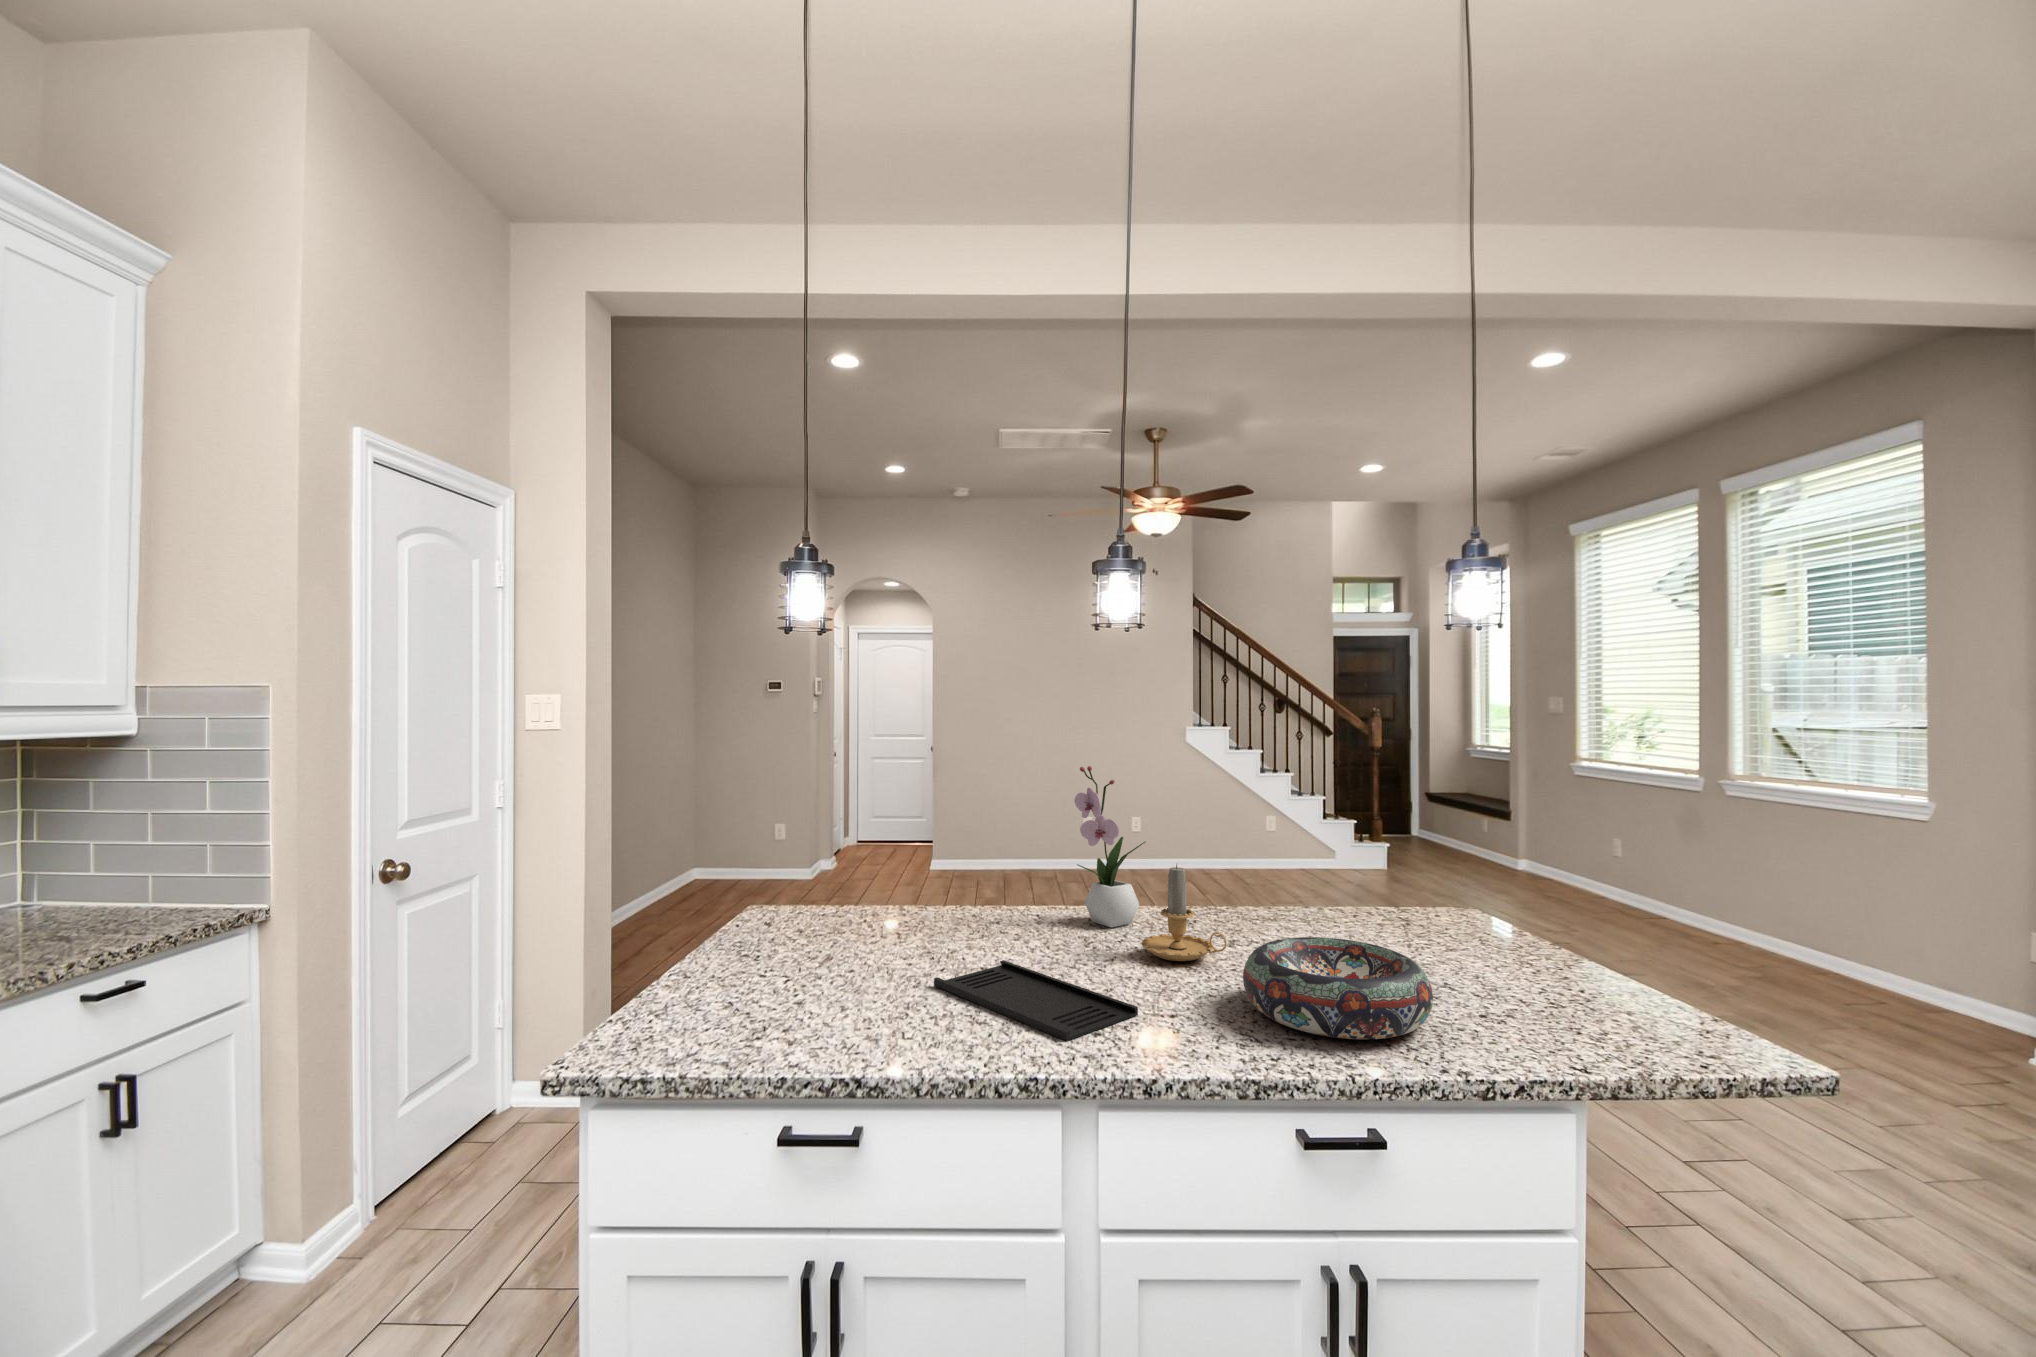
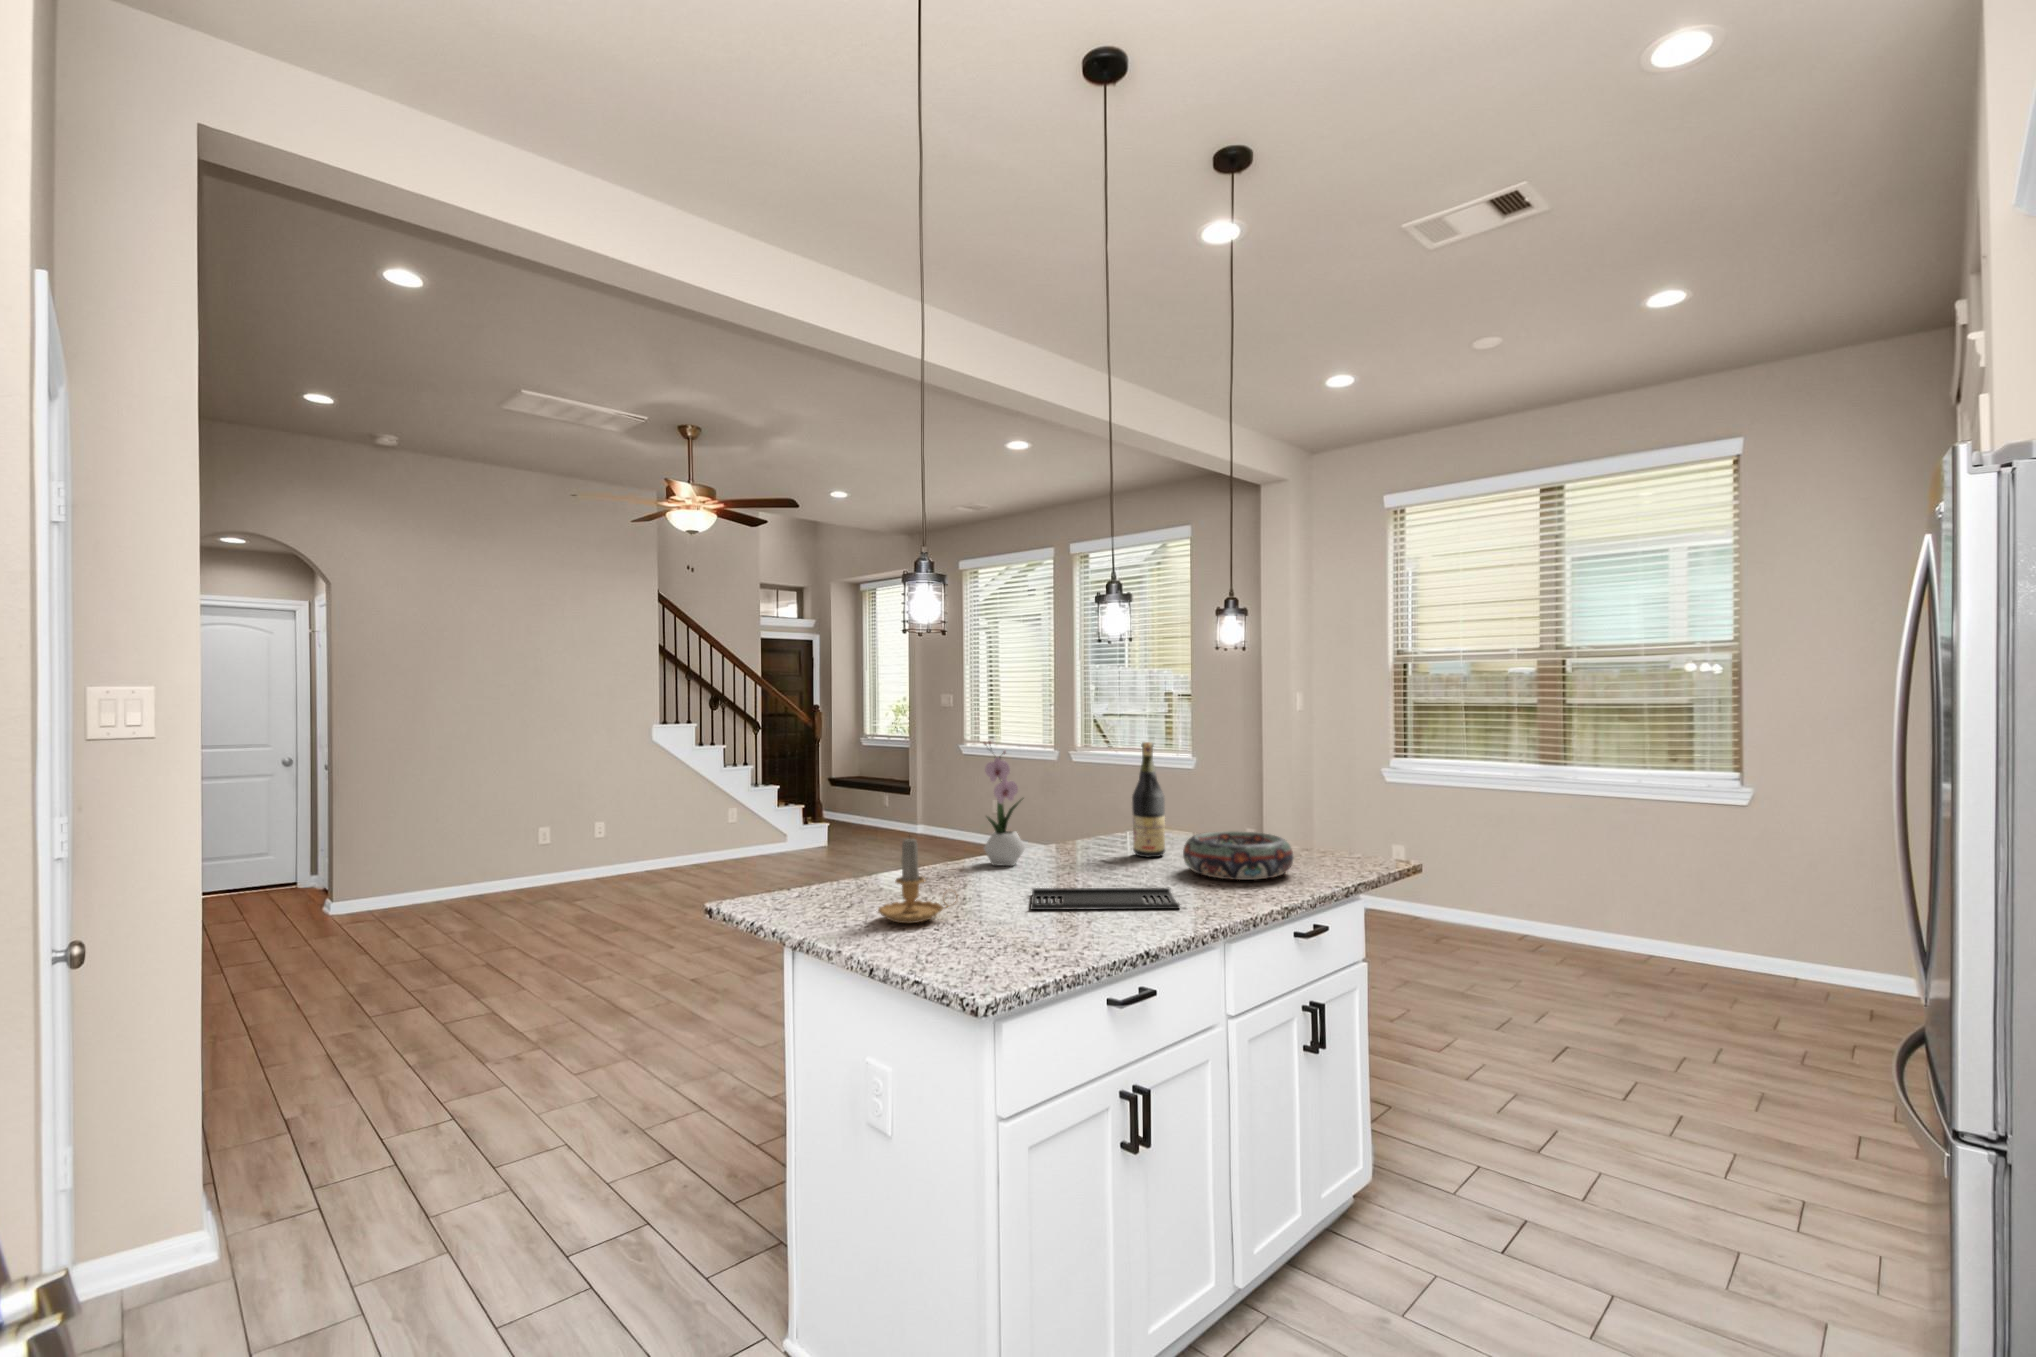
wine bottle: none [1285,784,1336,959] -> present [1132,742,1165,857]
candle: present [1141,865,1227,961] -> present [878,839,957,923]

